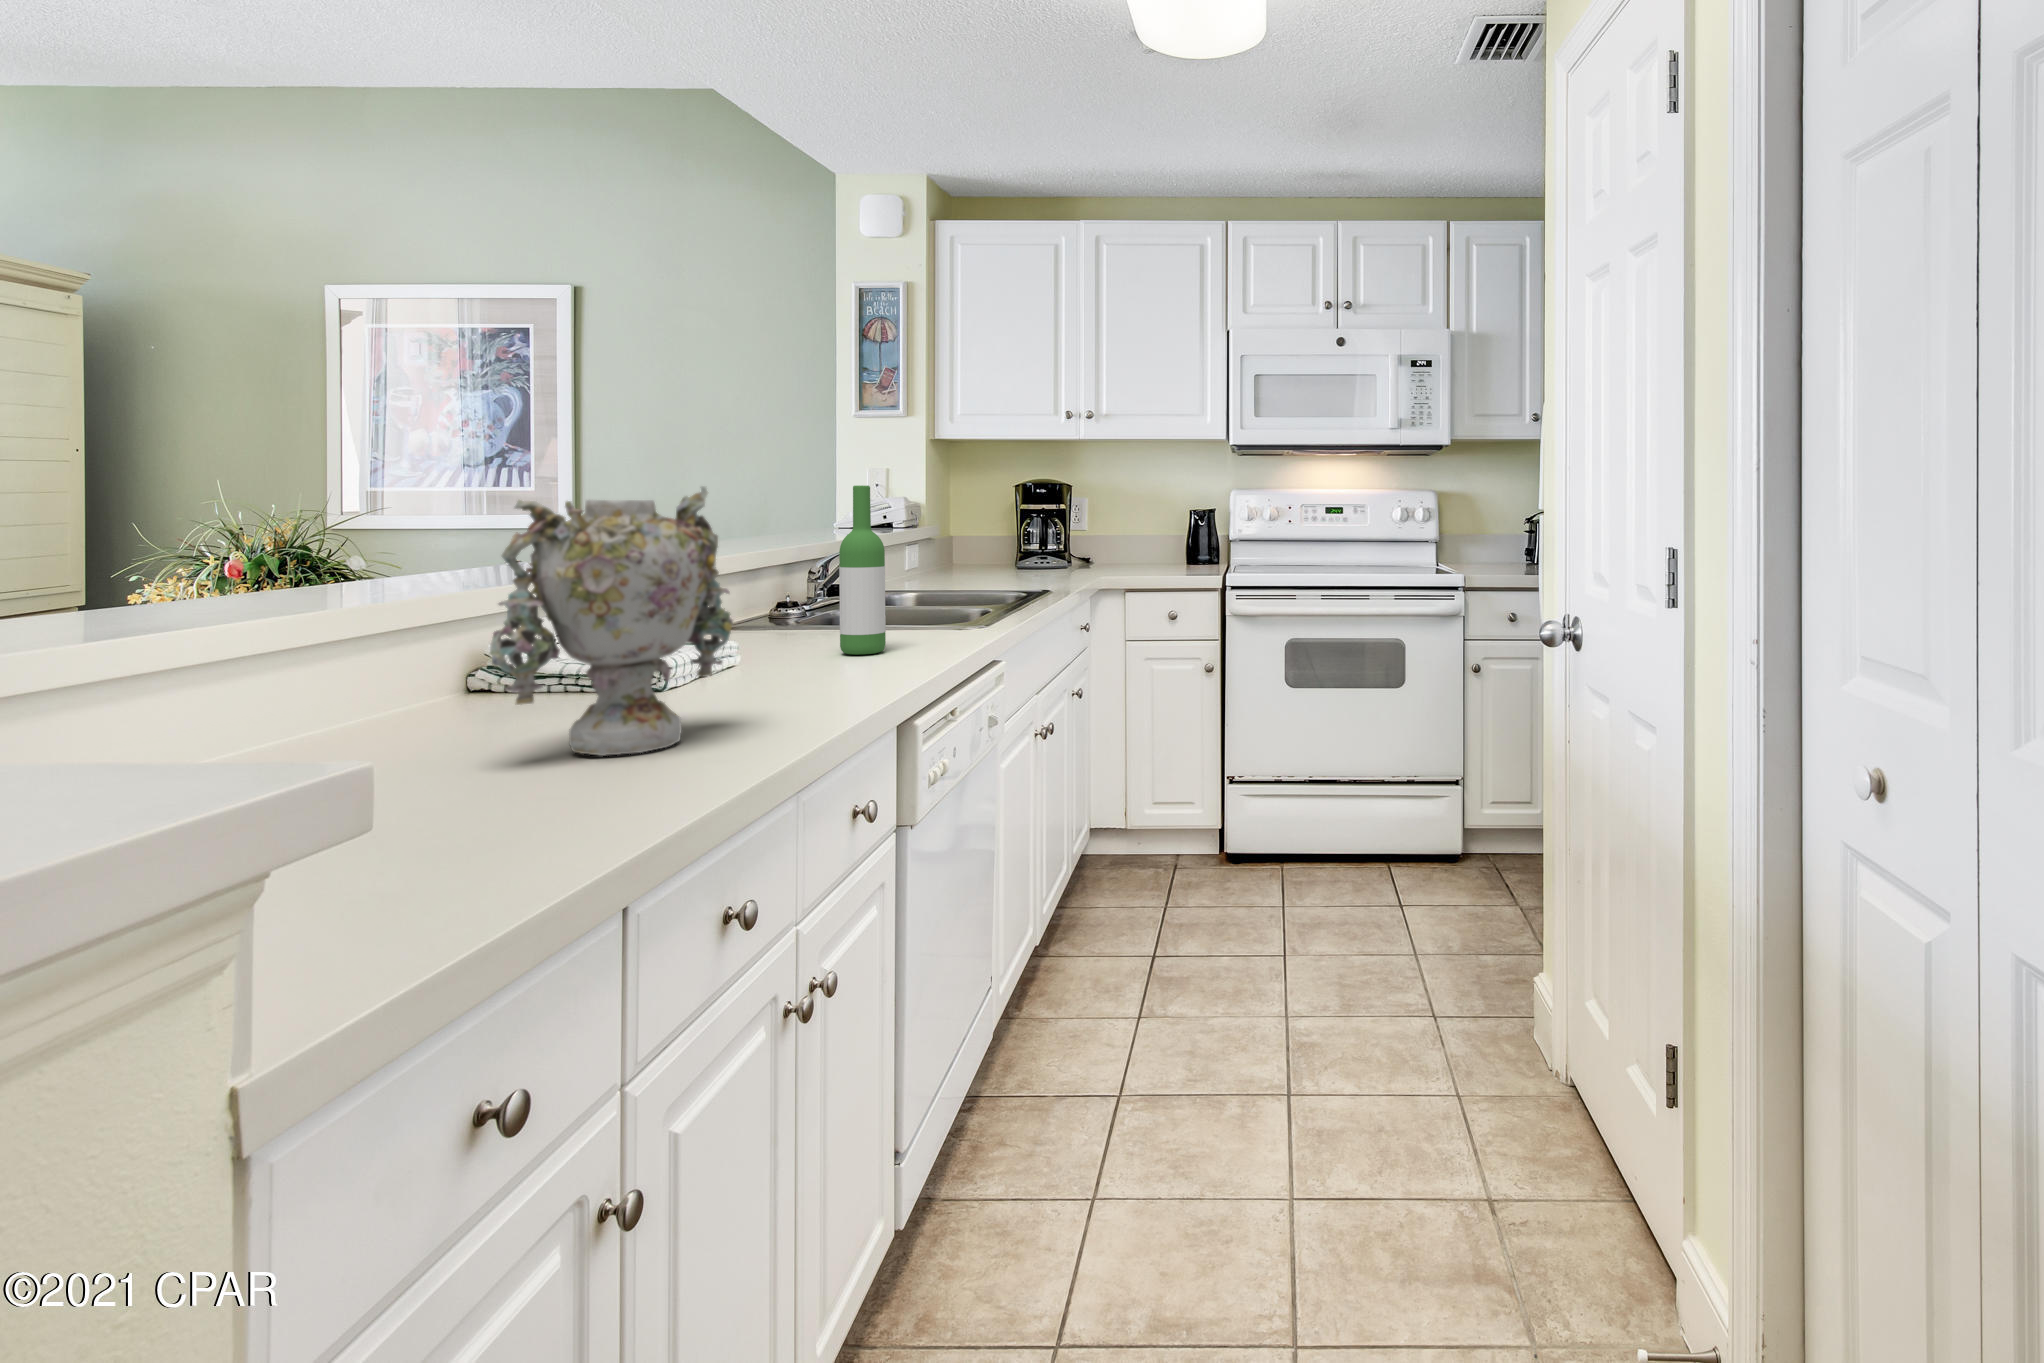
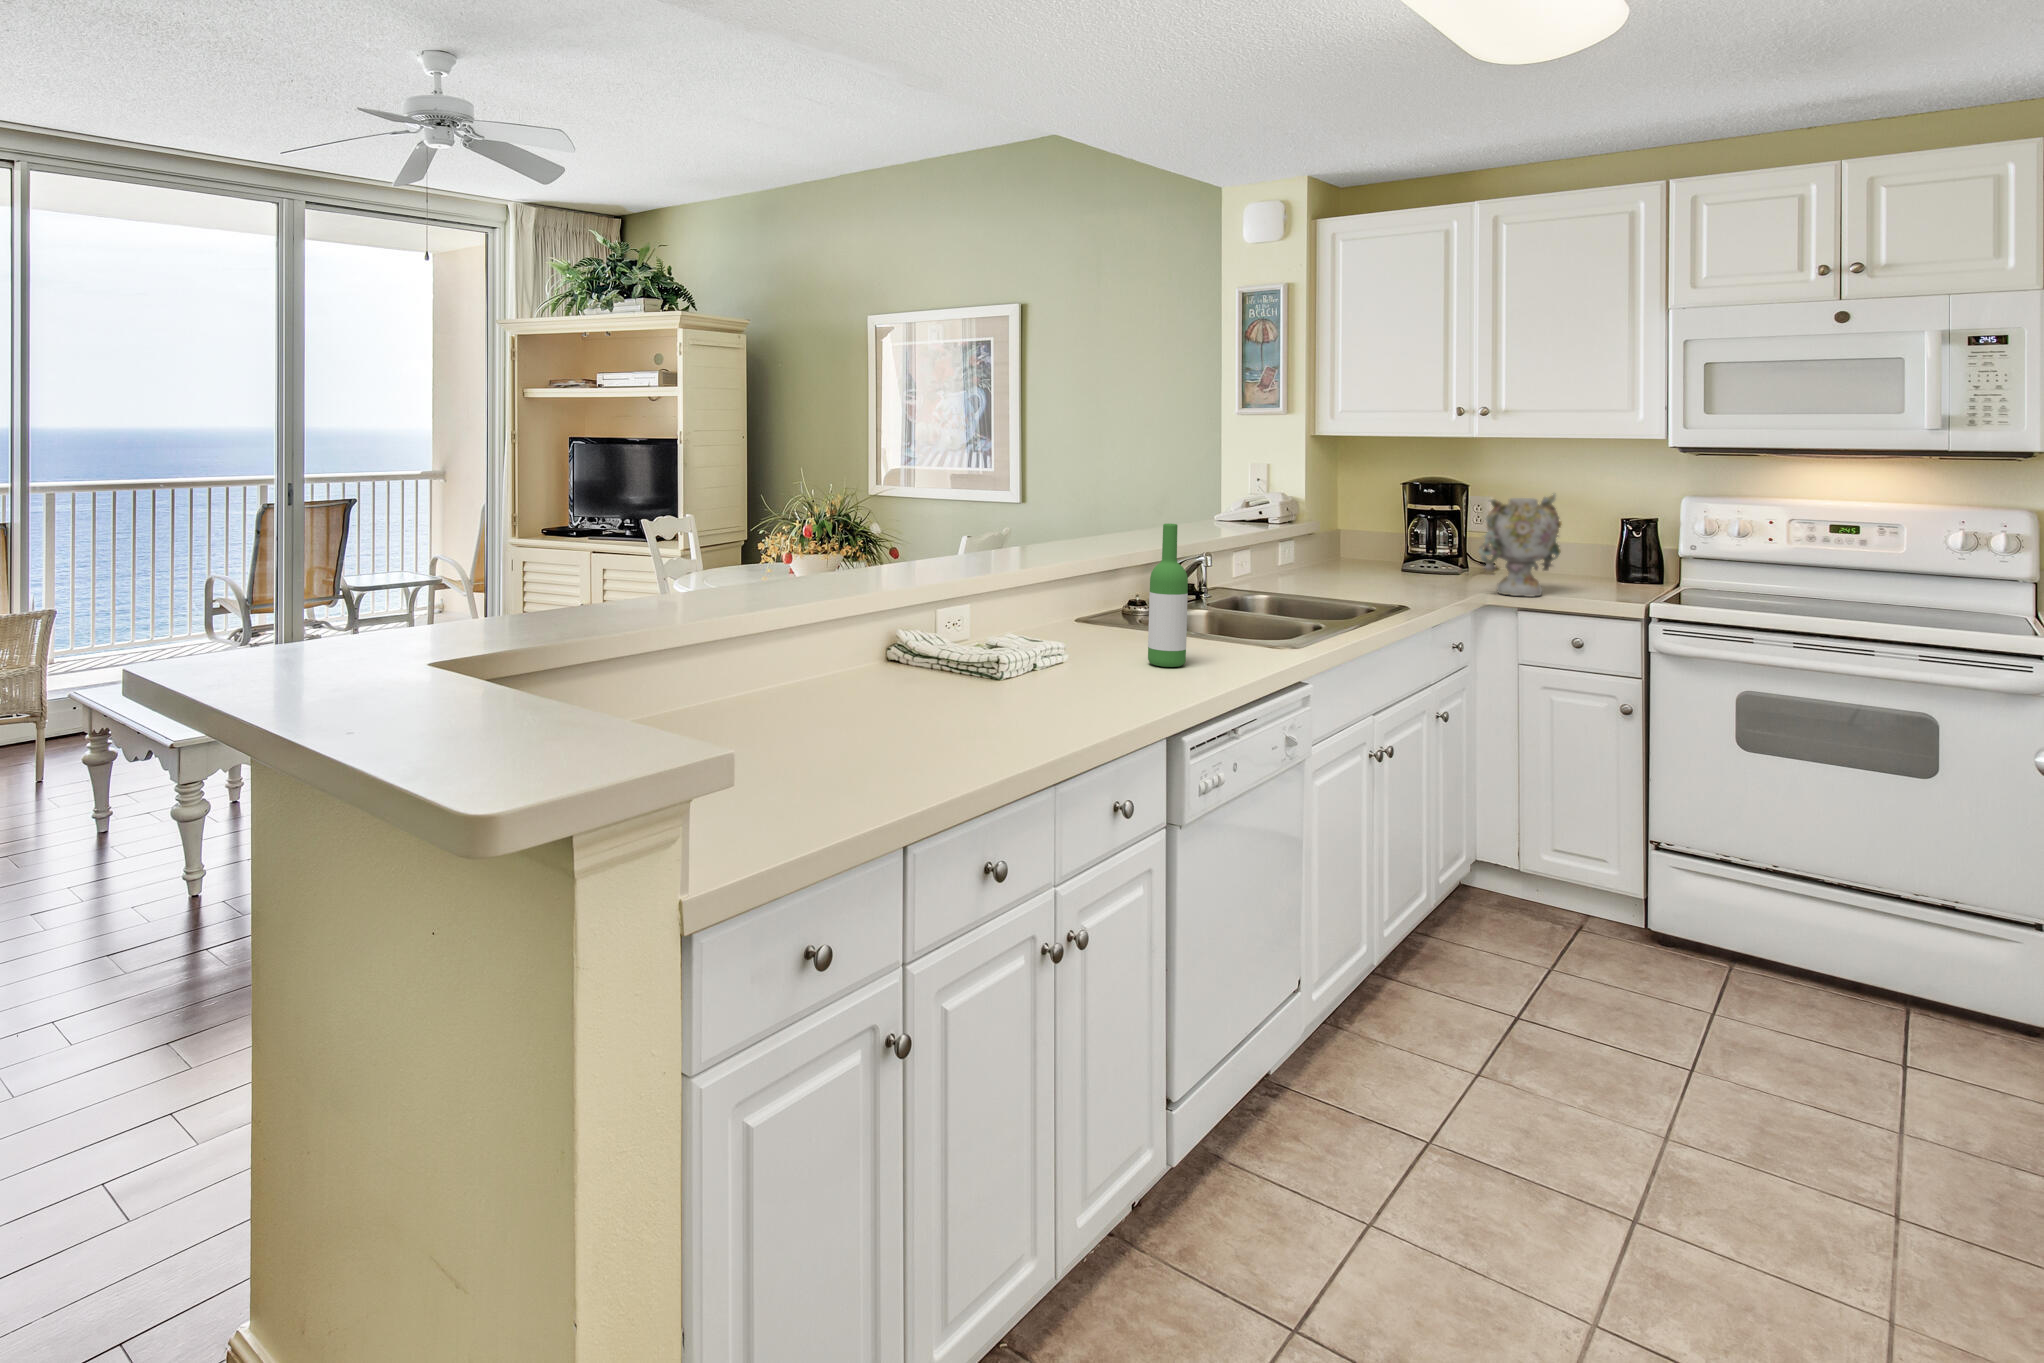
vase: present [490,486,733,756] -> present [1479,493,1562,597]

